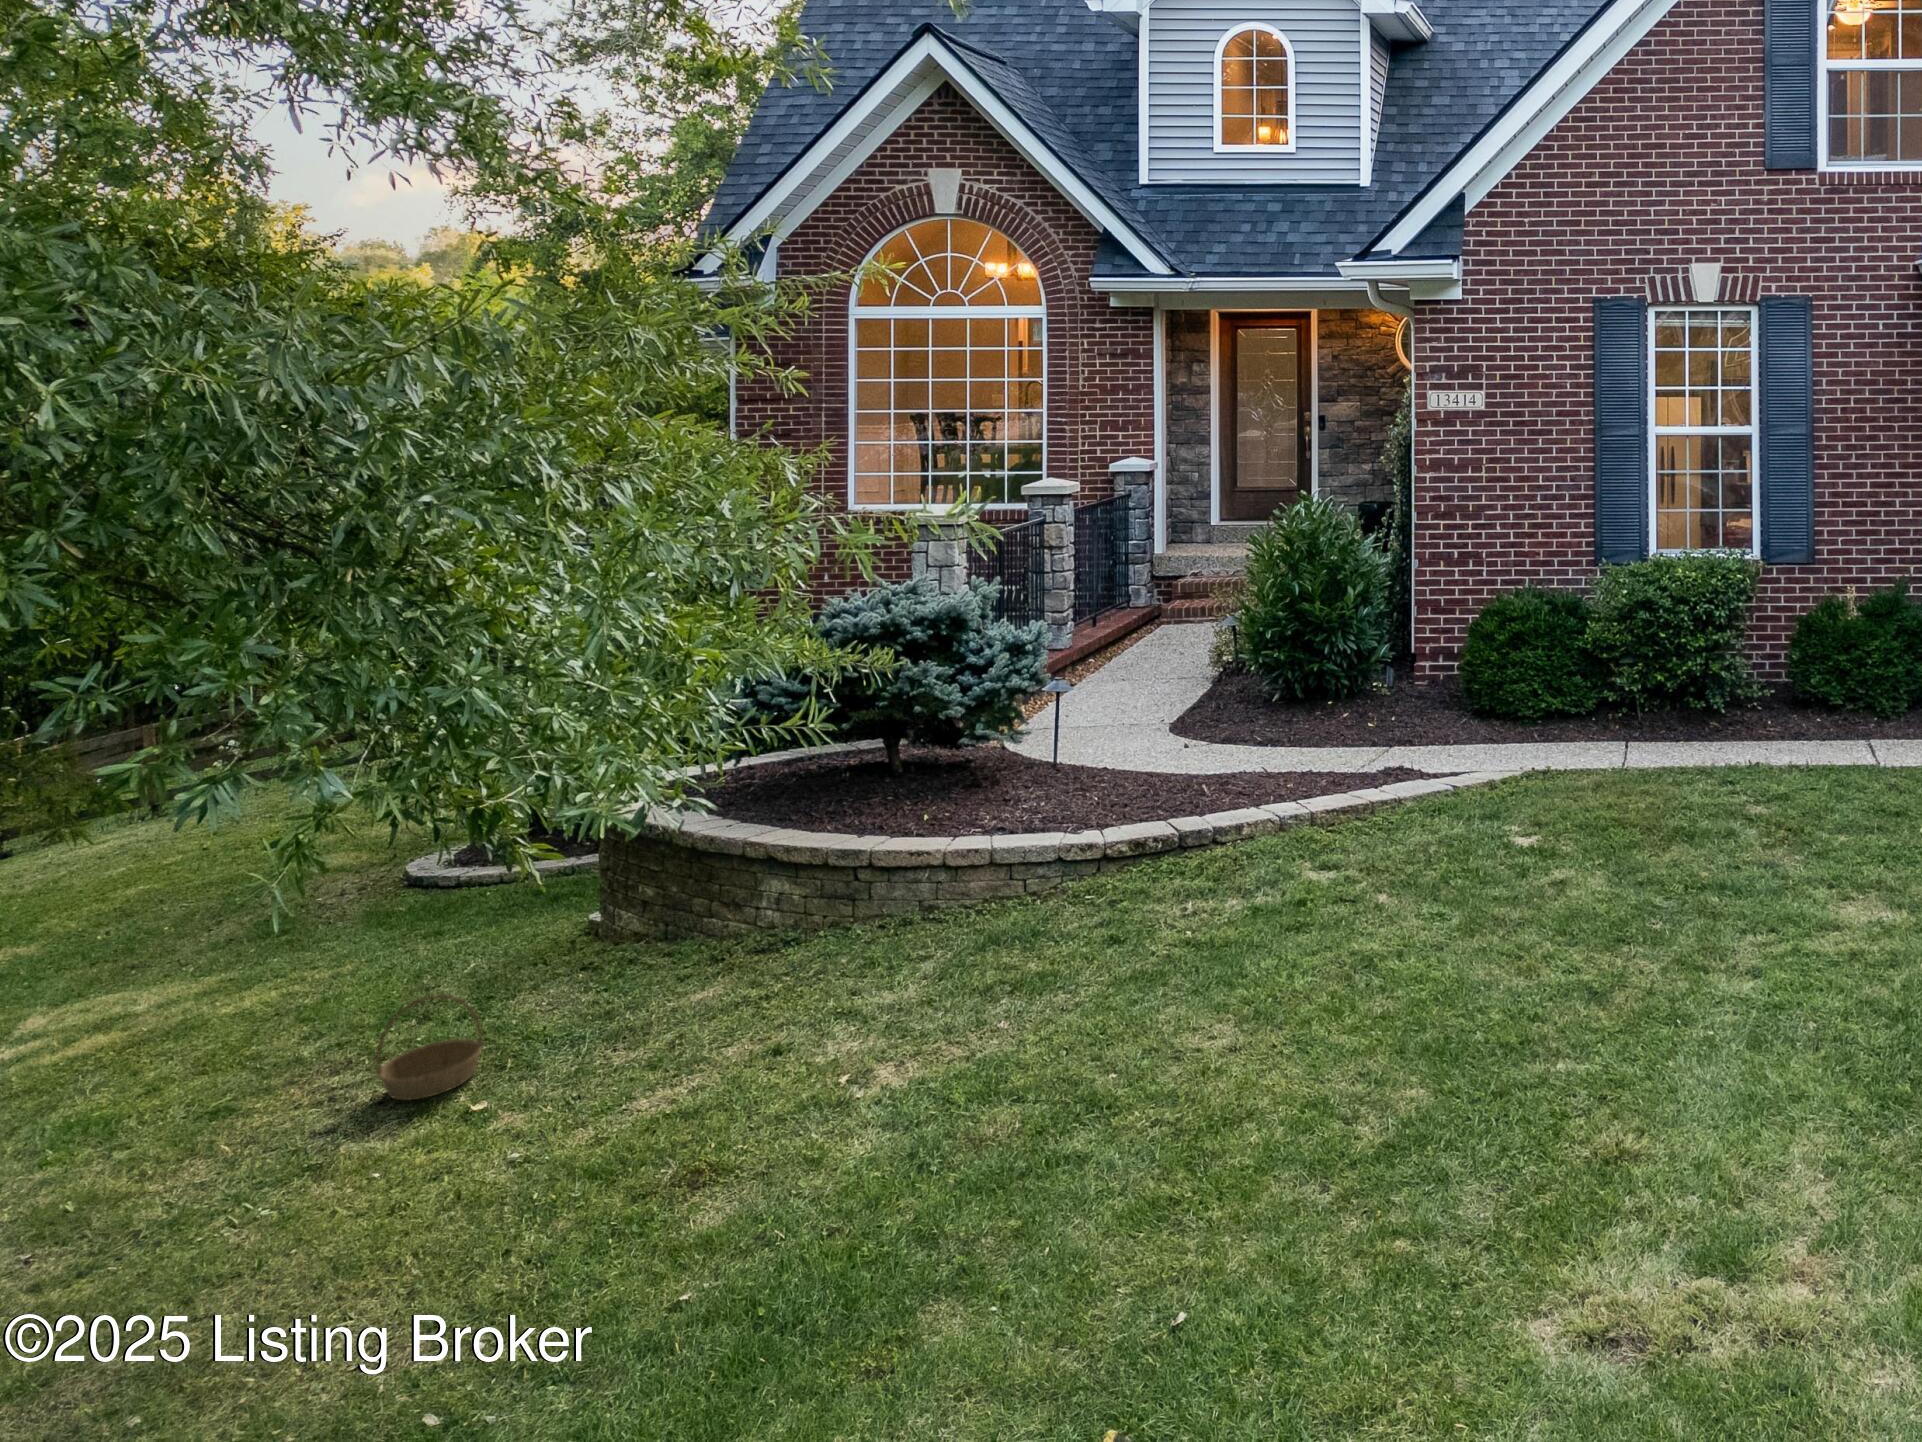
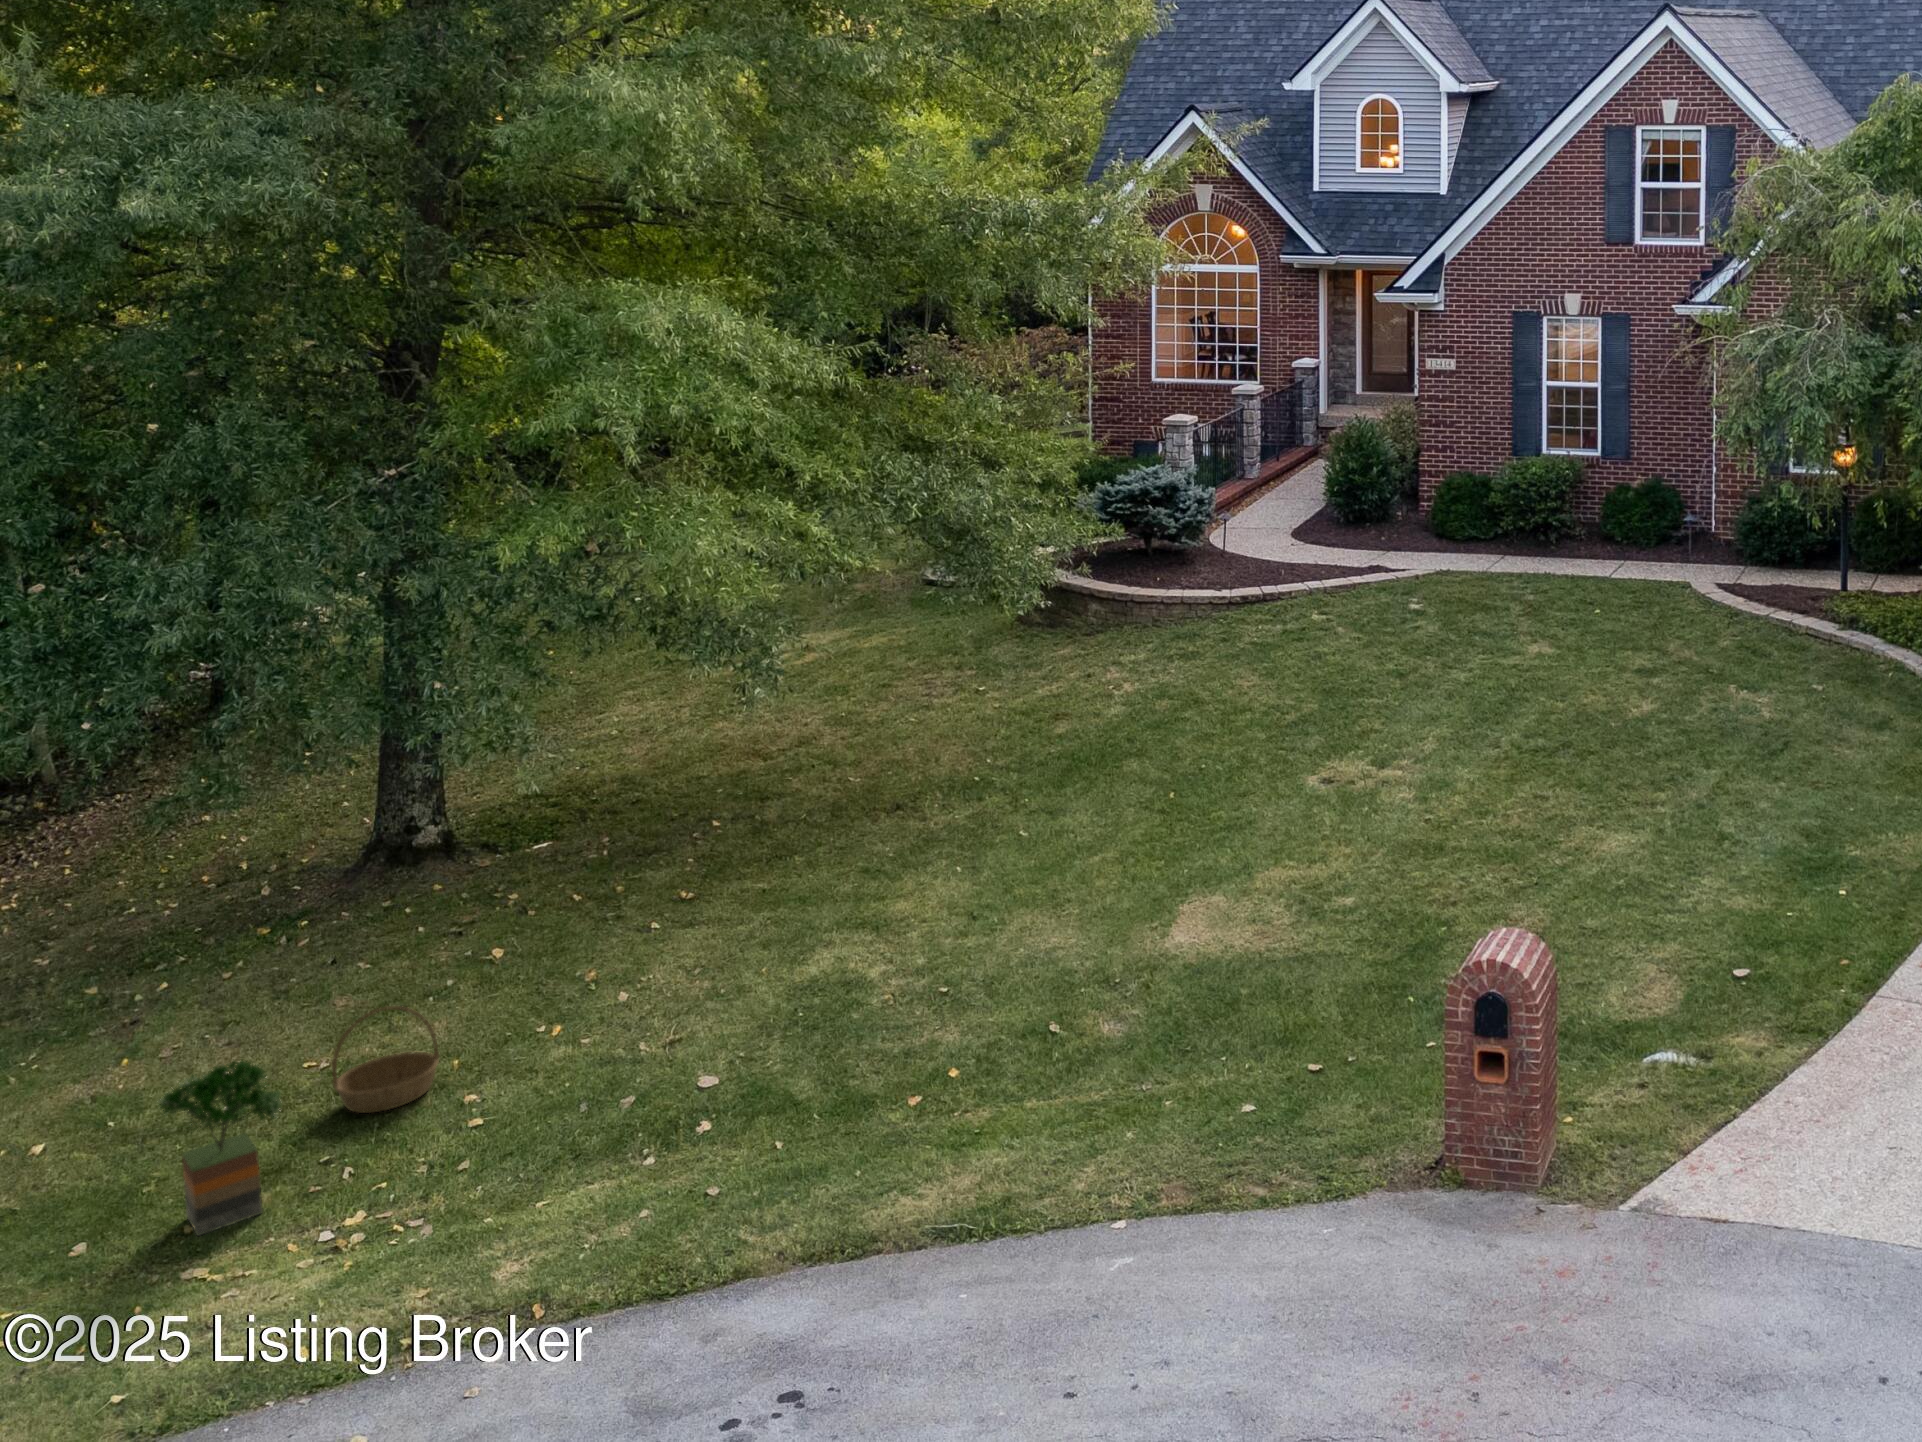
potted tree: none [184,1049,315,1228] -> present [159,1061,281,1235]

